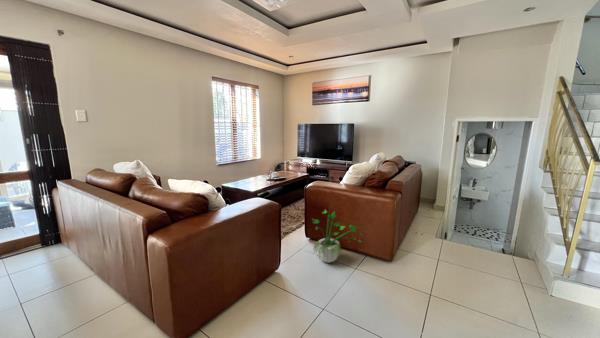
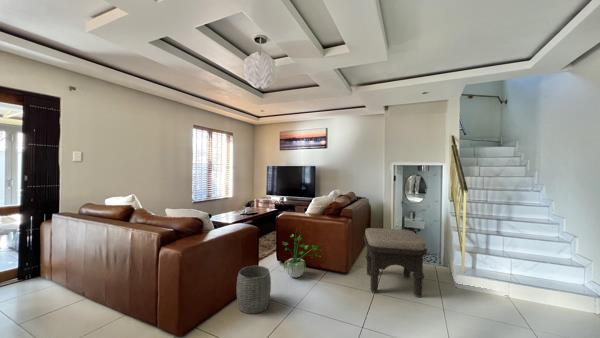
ottoman: none [419,206,522,308] -> present [364,228,427,297]
woven basket: none [253,253,296,316] -> present [236,266,271,314]

